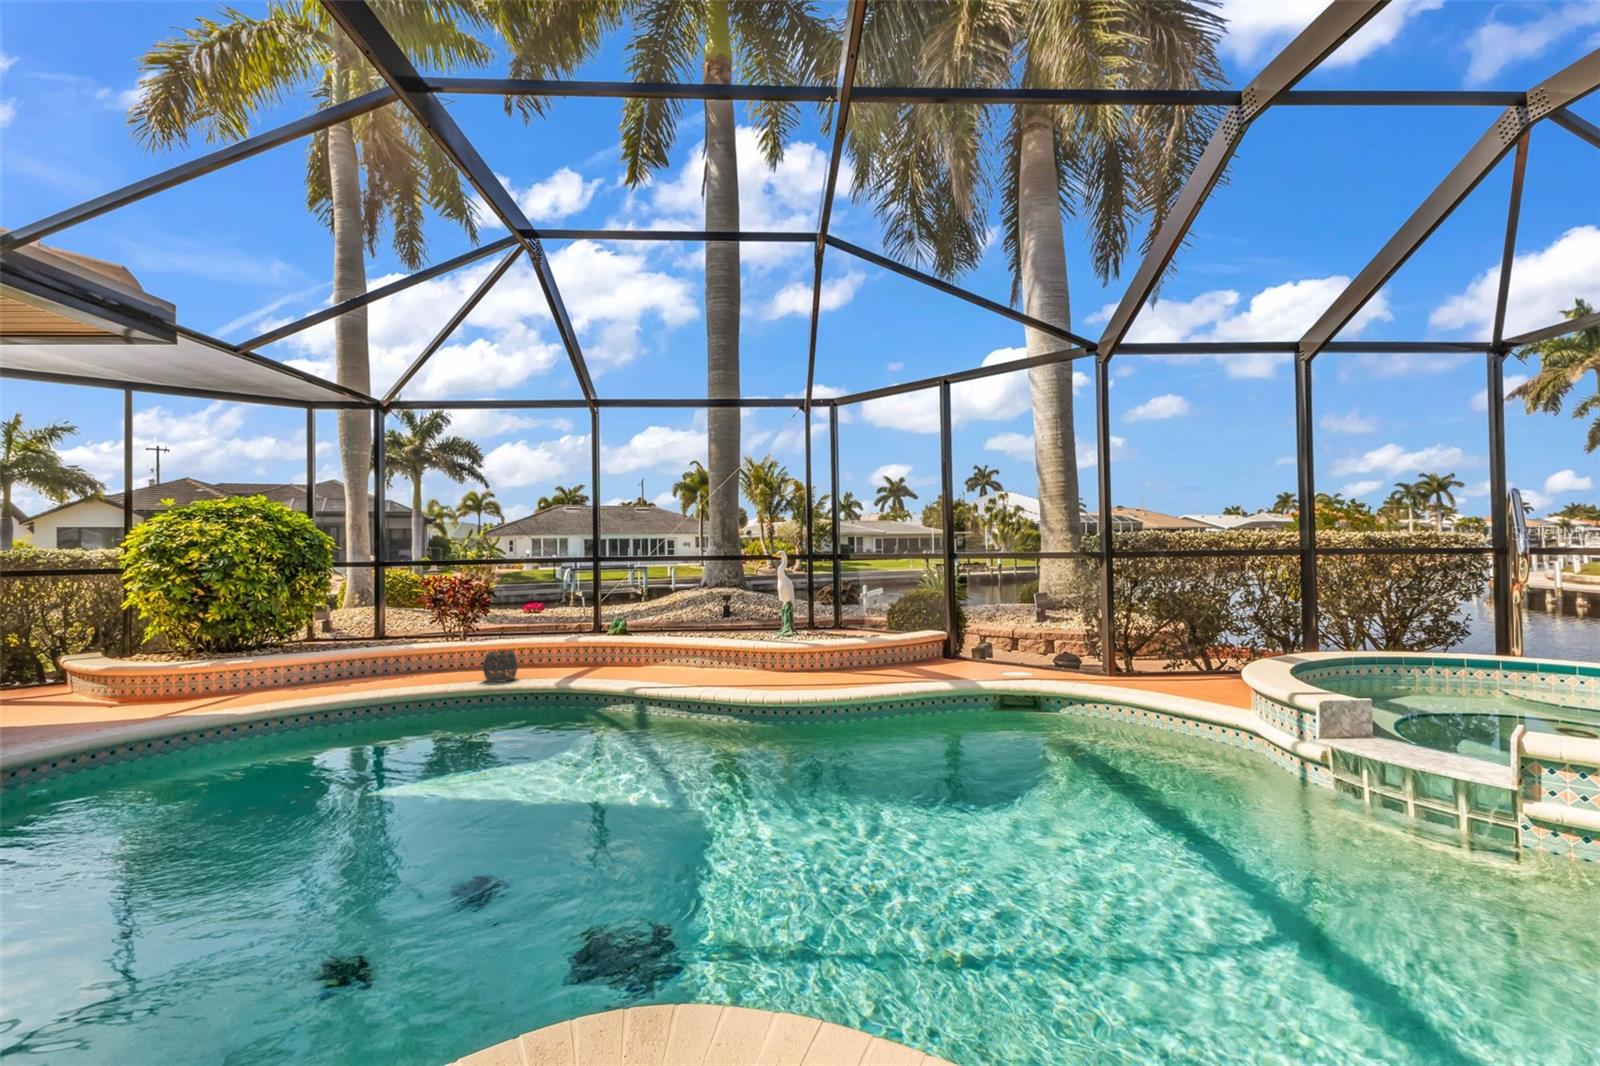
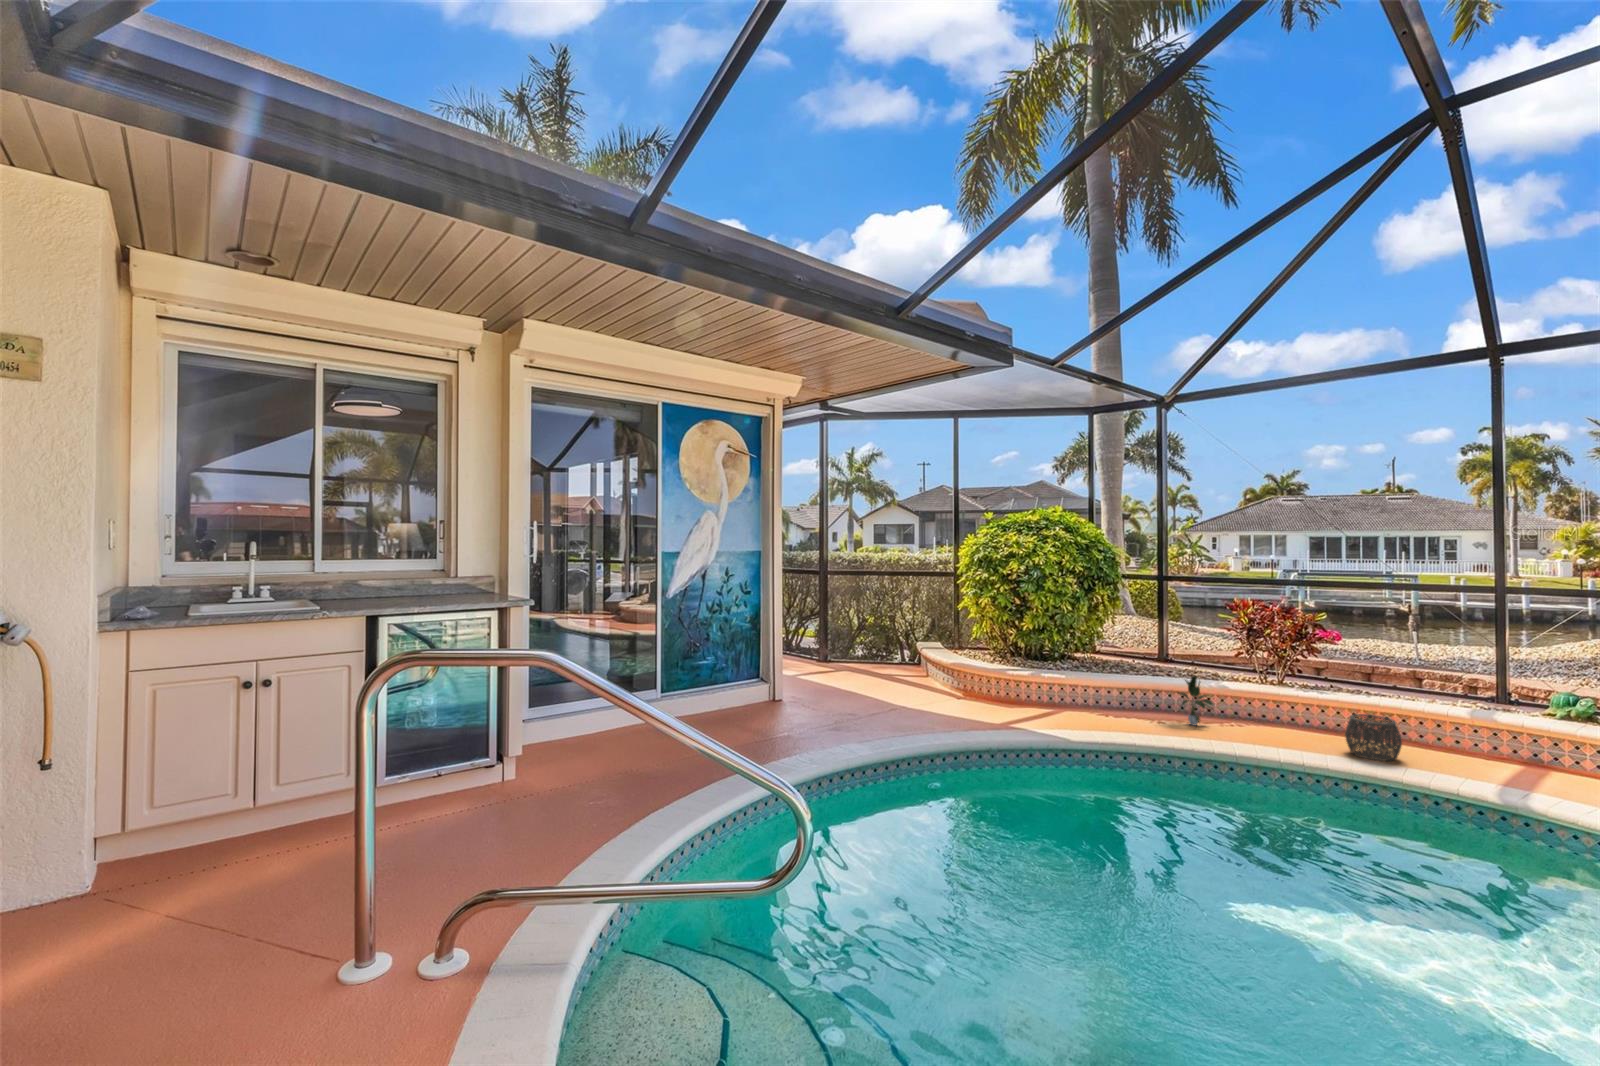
potted plant: none [357,641,394,685] -> present [1178,676,1213,726]

